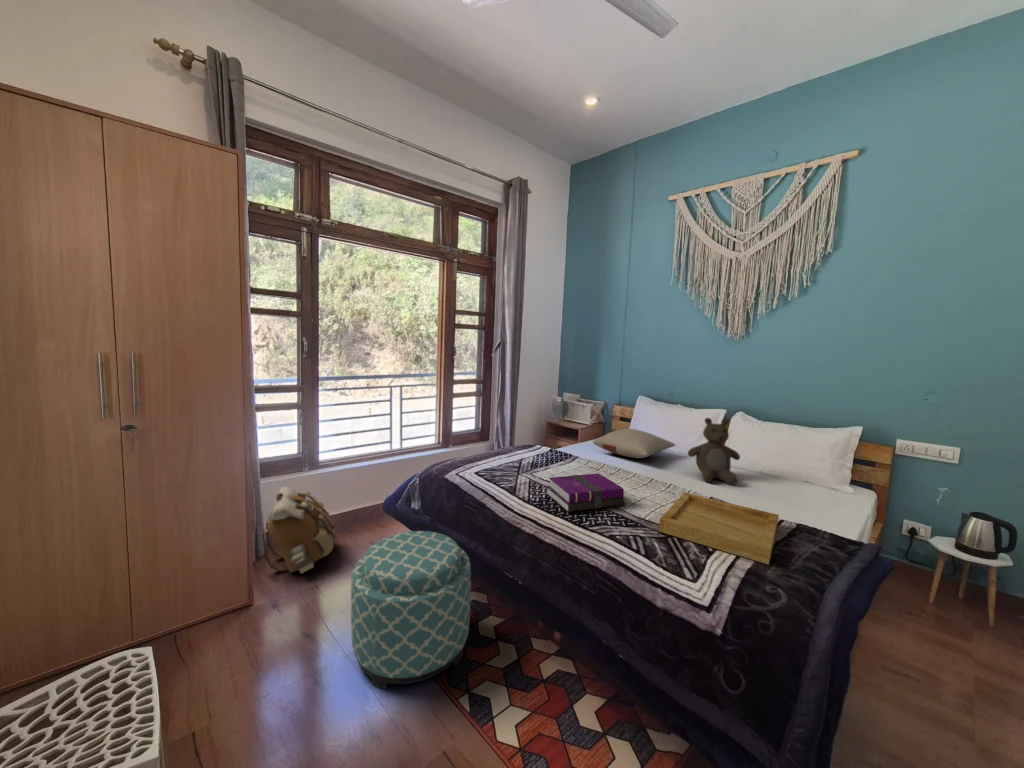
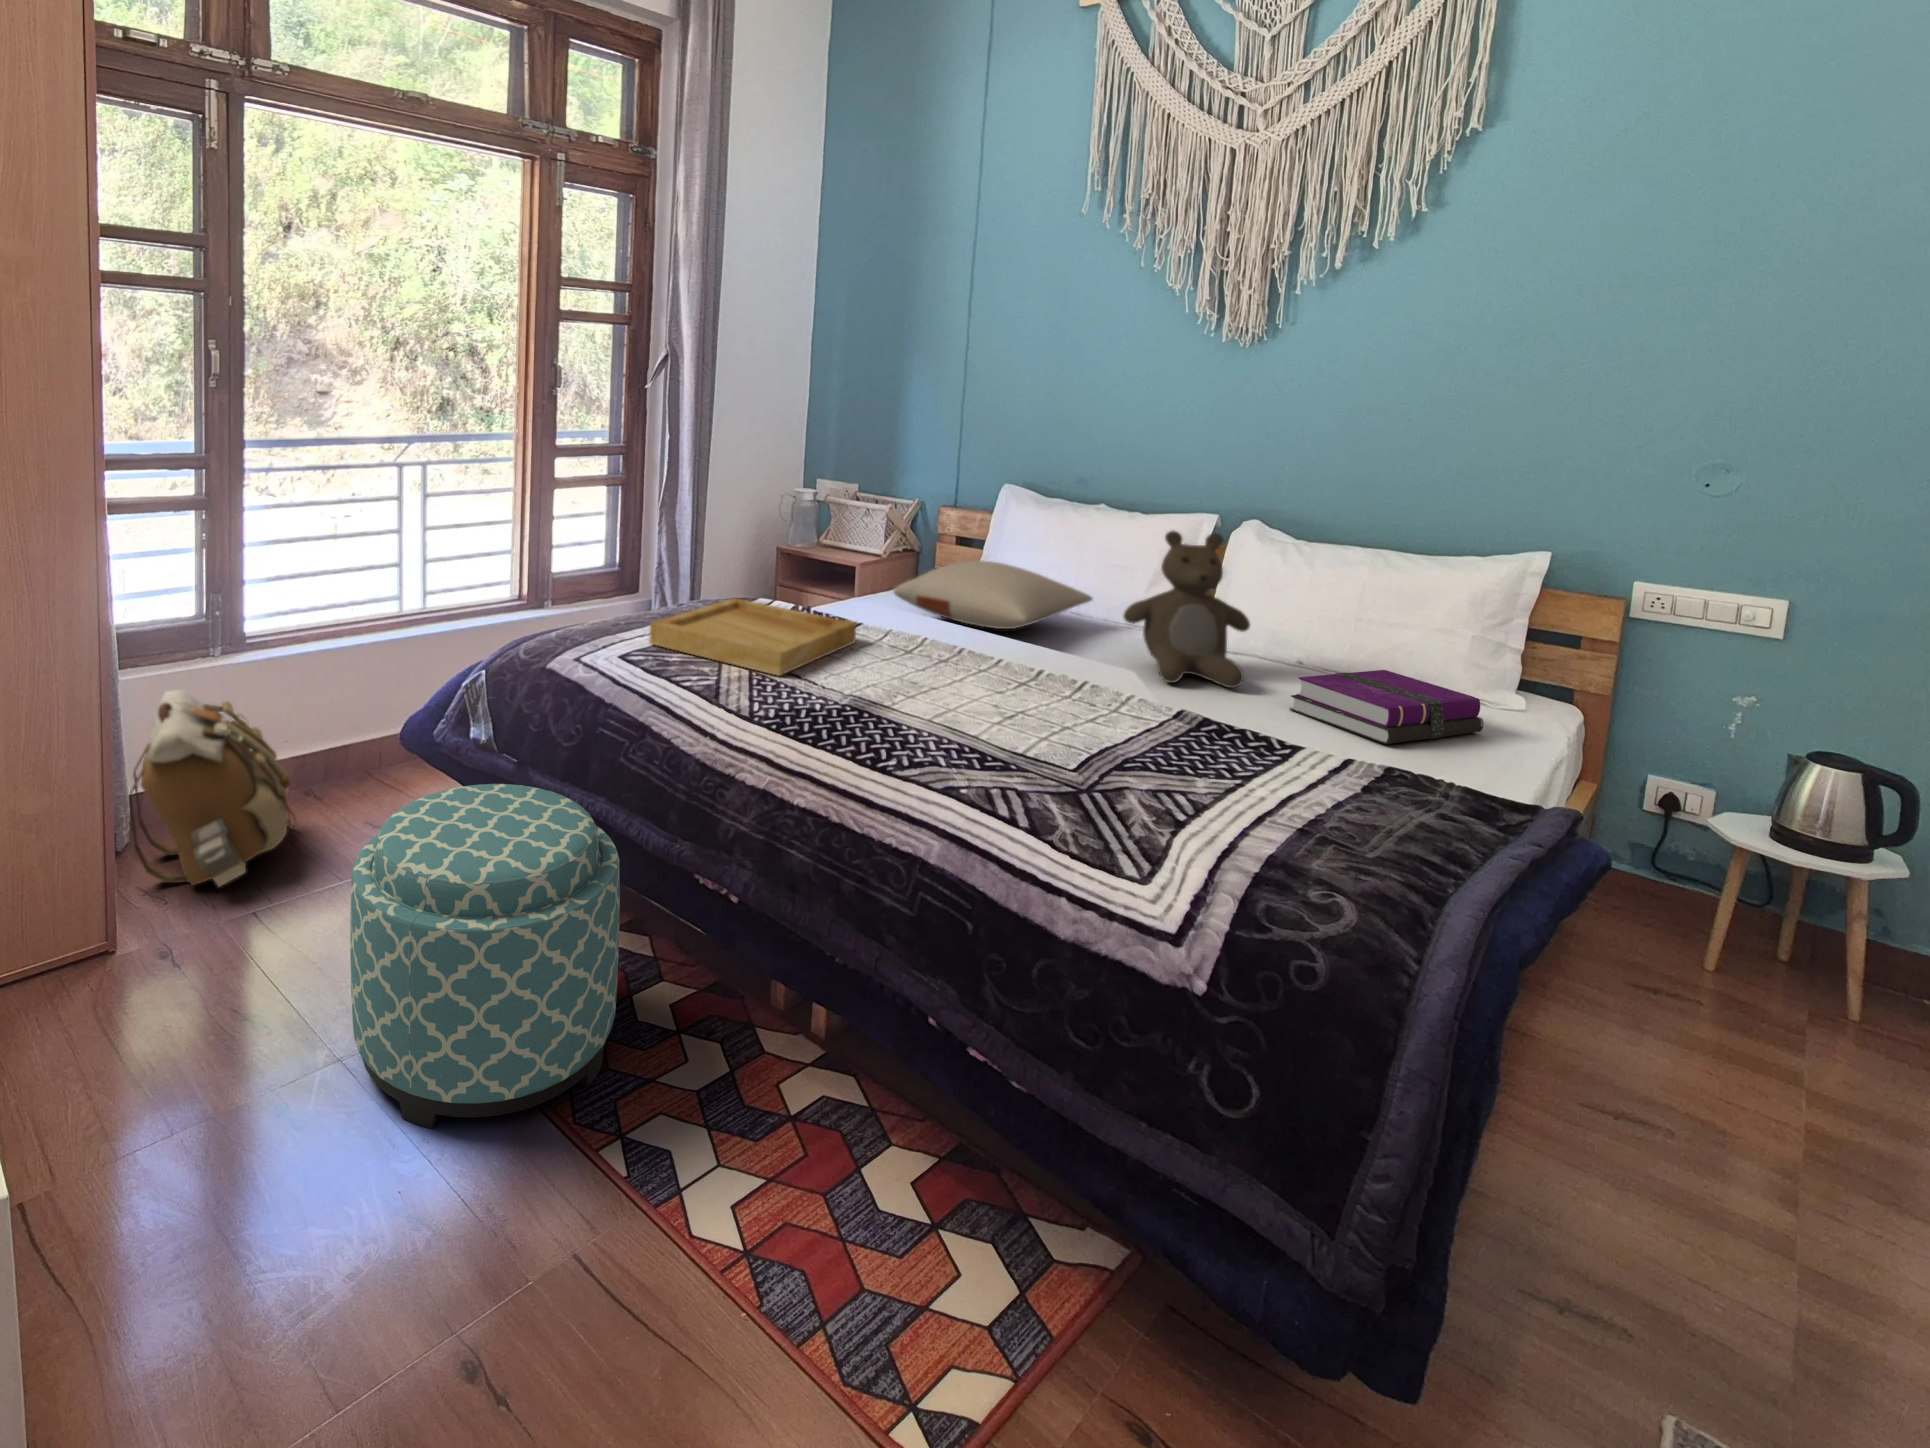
notebook: present [546,473,626,512] -> present [1289,670,1484,744]
tray: present [659,493,779,564] -> present [650,598,856,676]

